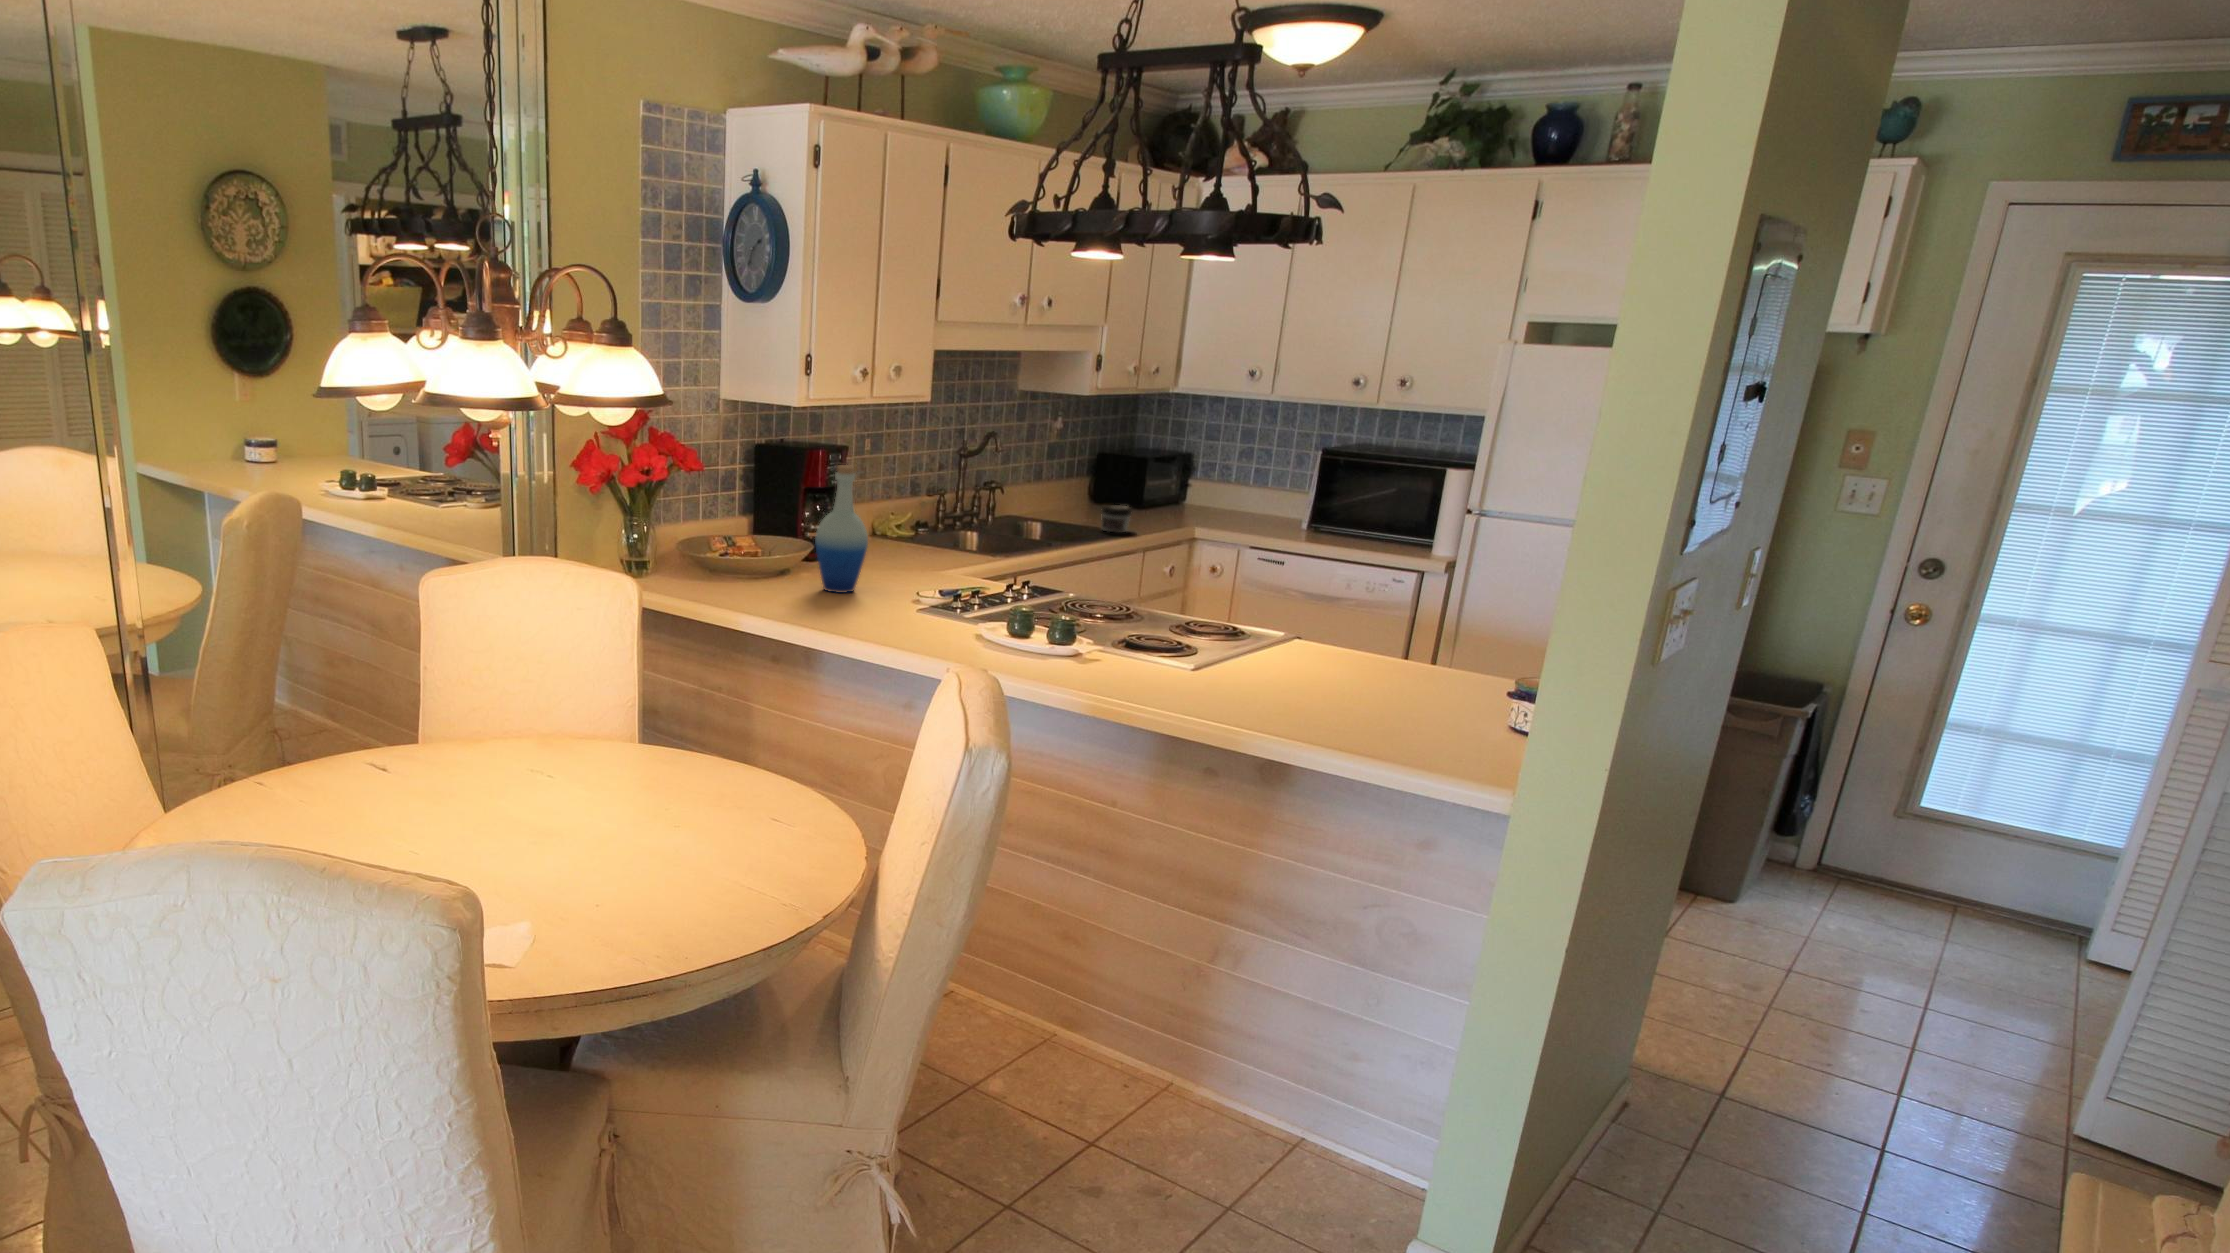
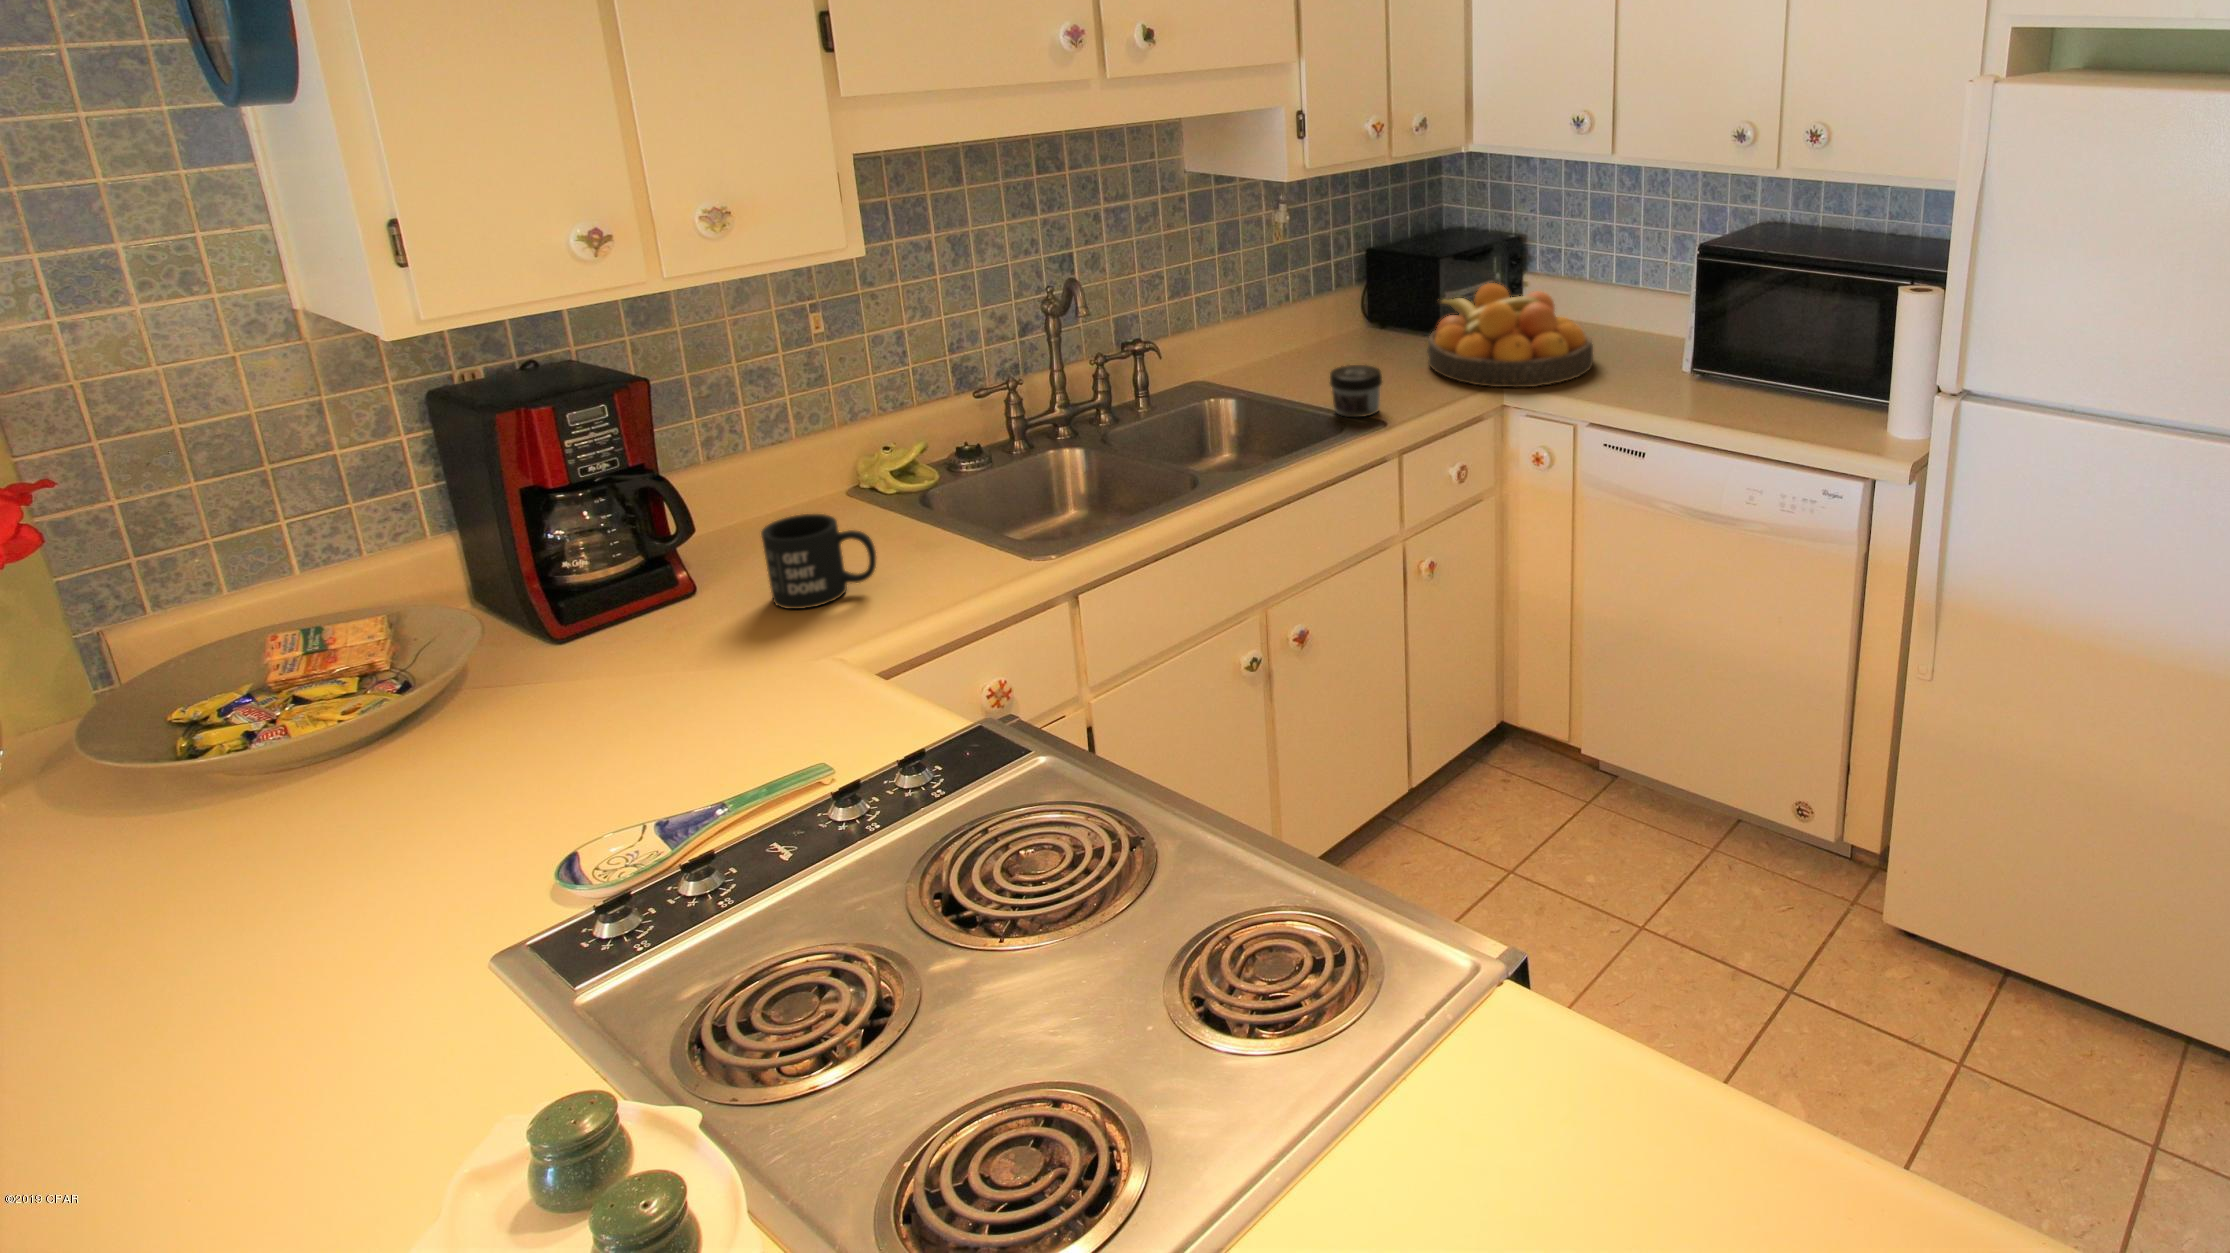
bottle: present [815,465,868,593] -> none [345,525,507,825]
fruit bowl: none [1140,473,1243,530] -> present [1428,283,1593,388]
mug: none [885,521,935,562] -> present [761,514,876,609]

